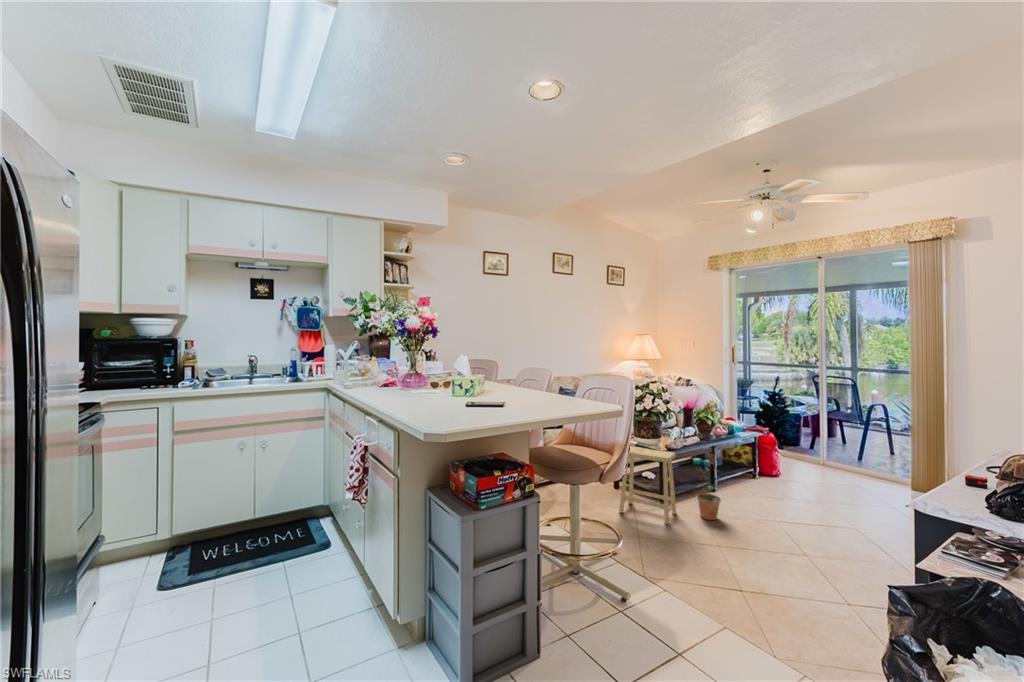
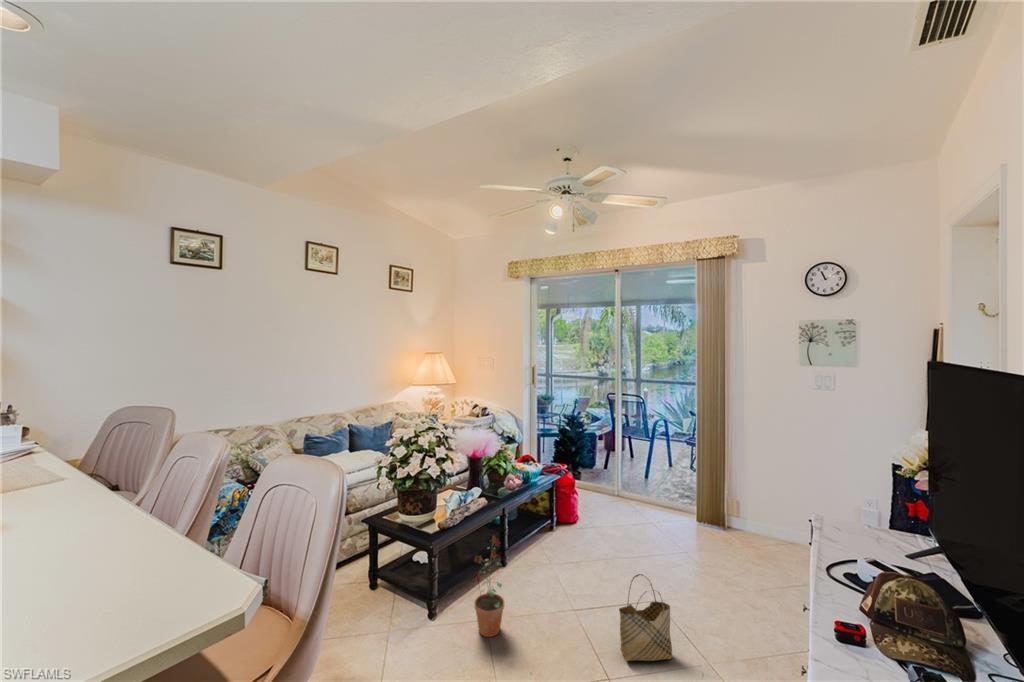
footstool: present [619,446,676,524] -> none [359,539,447,665]
woven basket: none [819,488,868,552] -> present [619,574,672,661]

